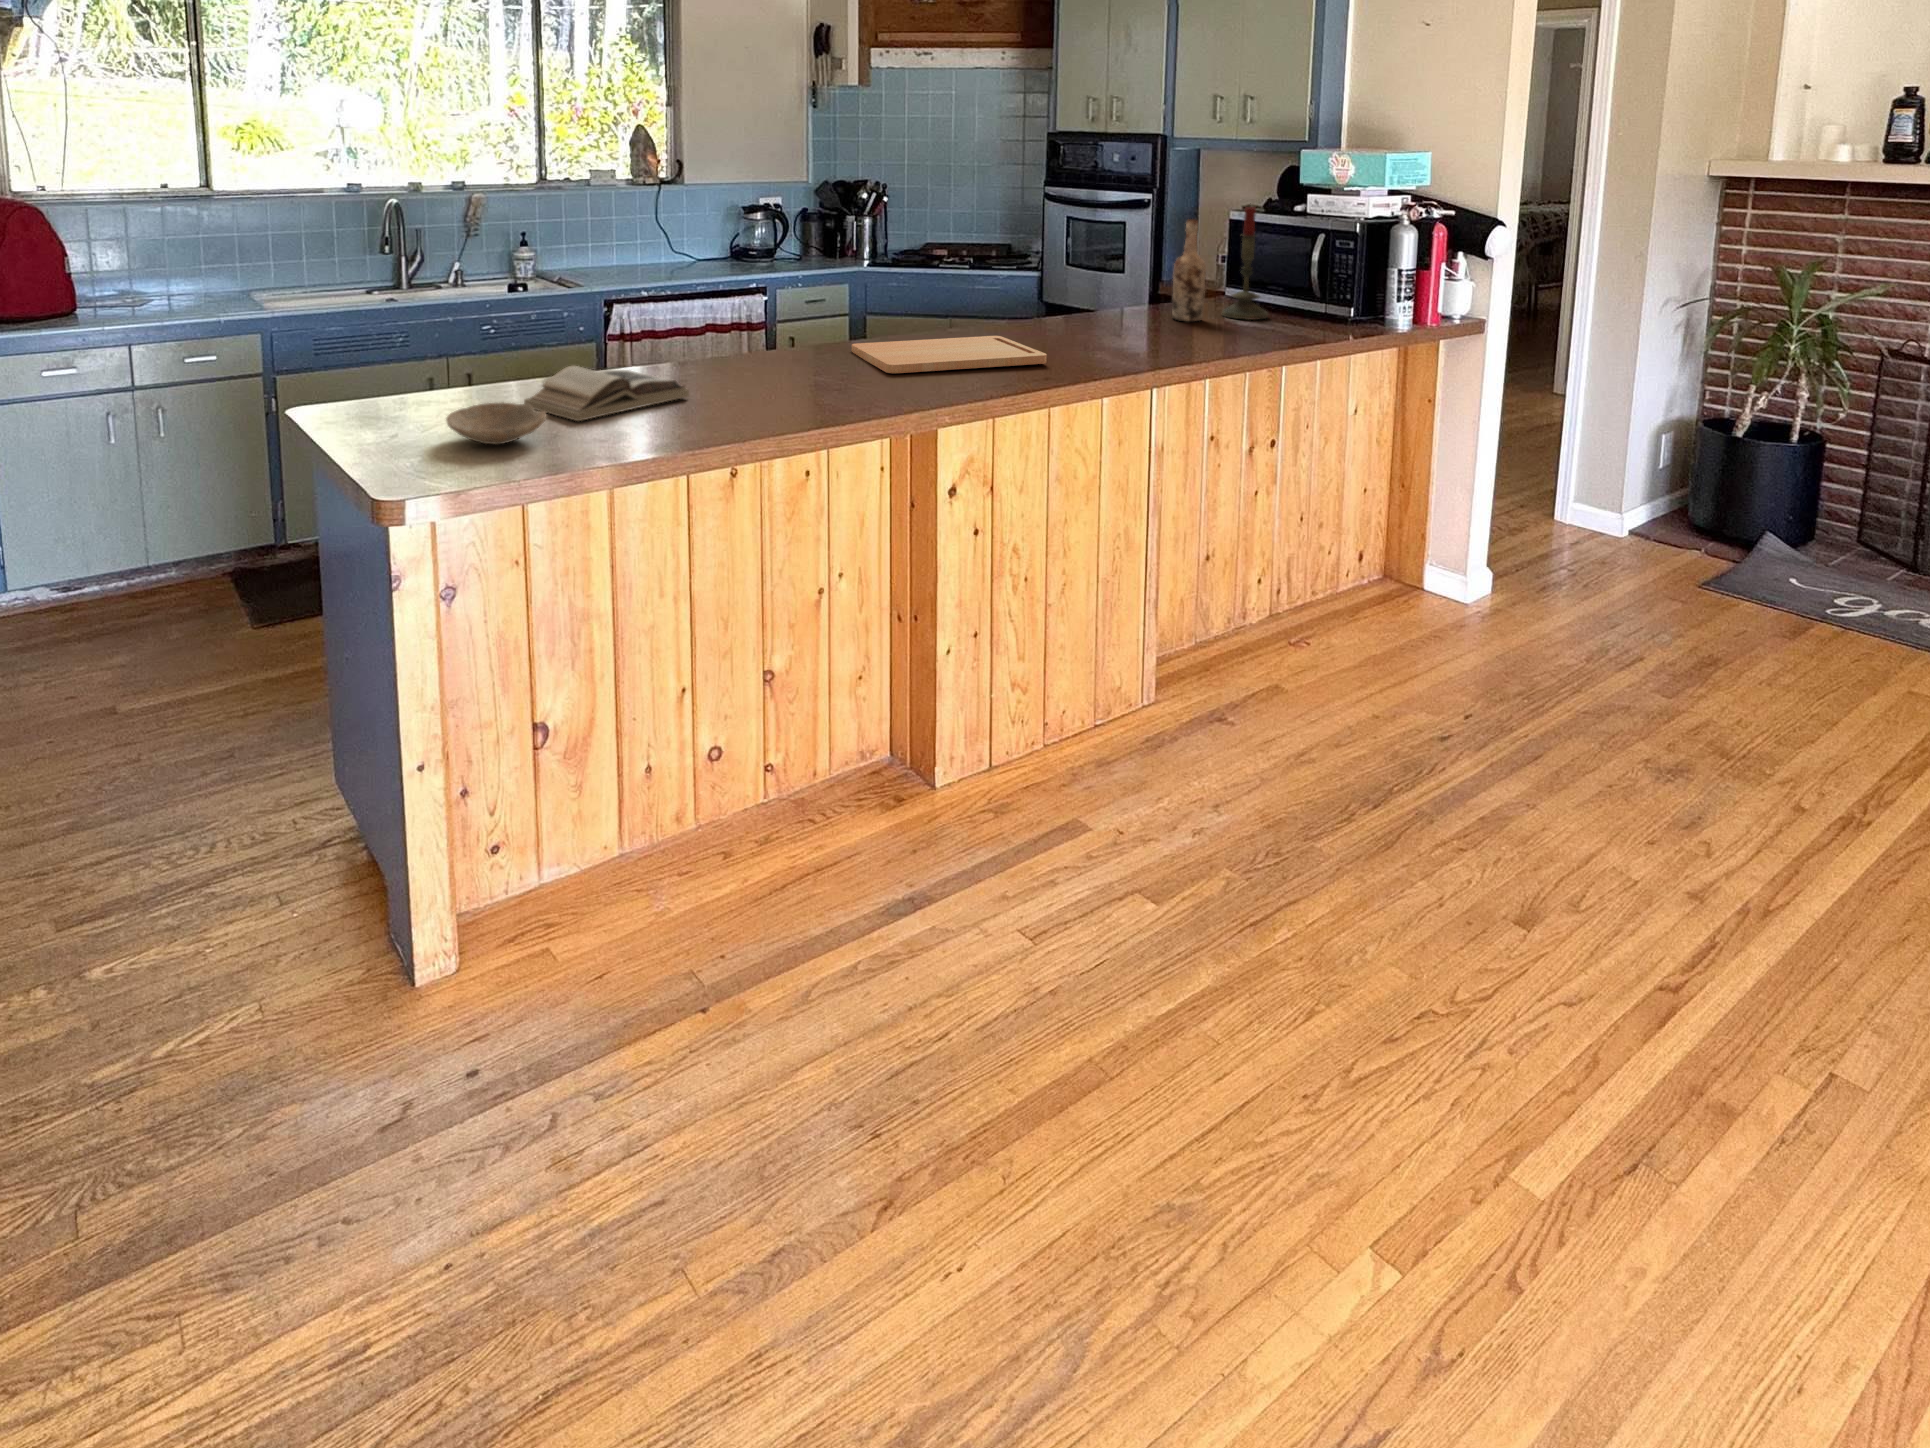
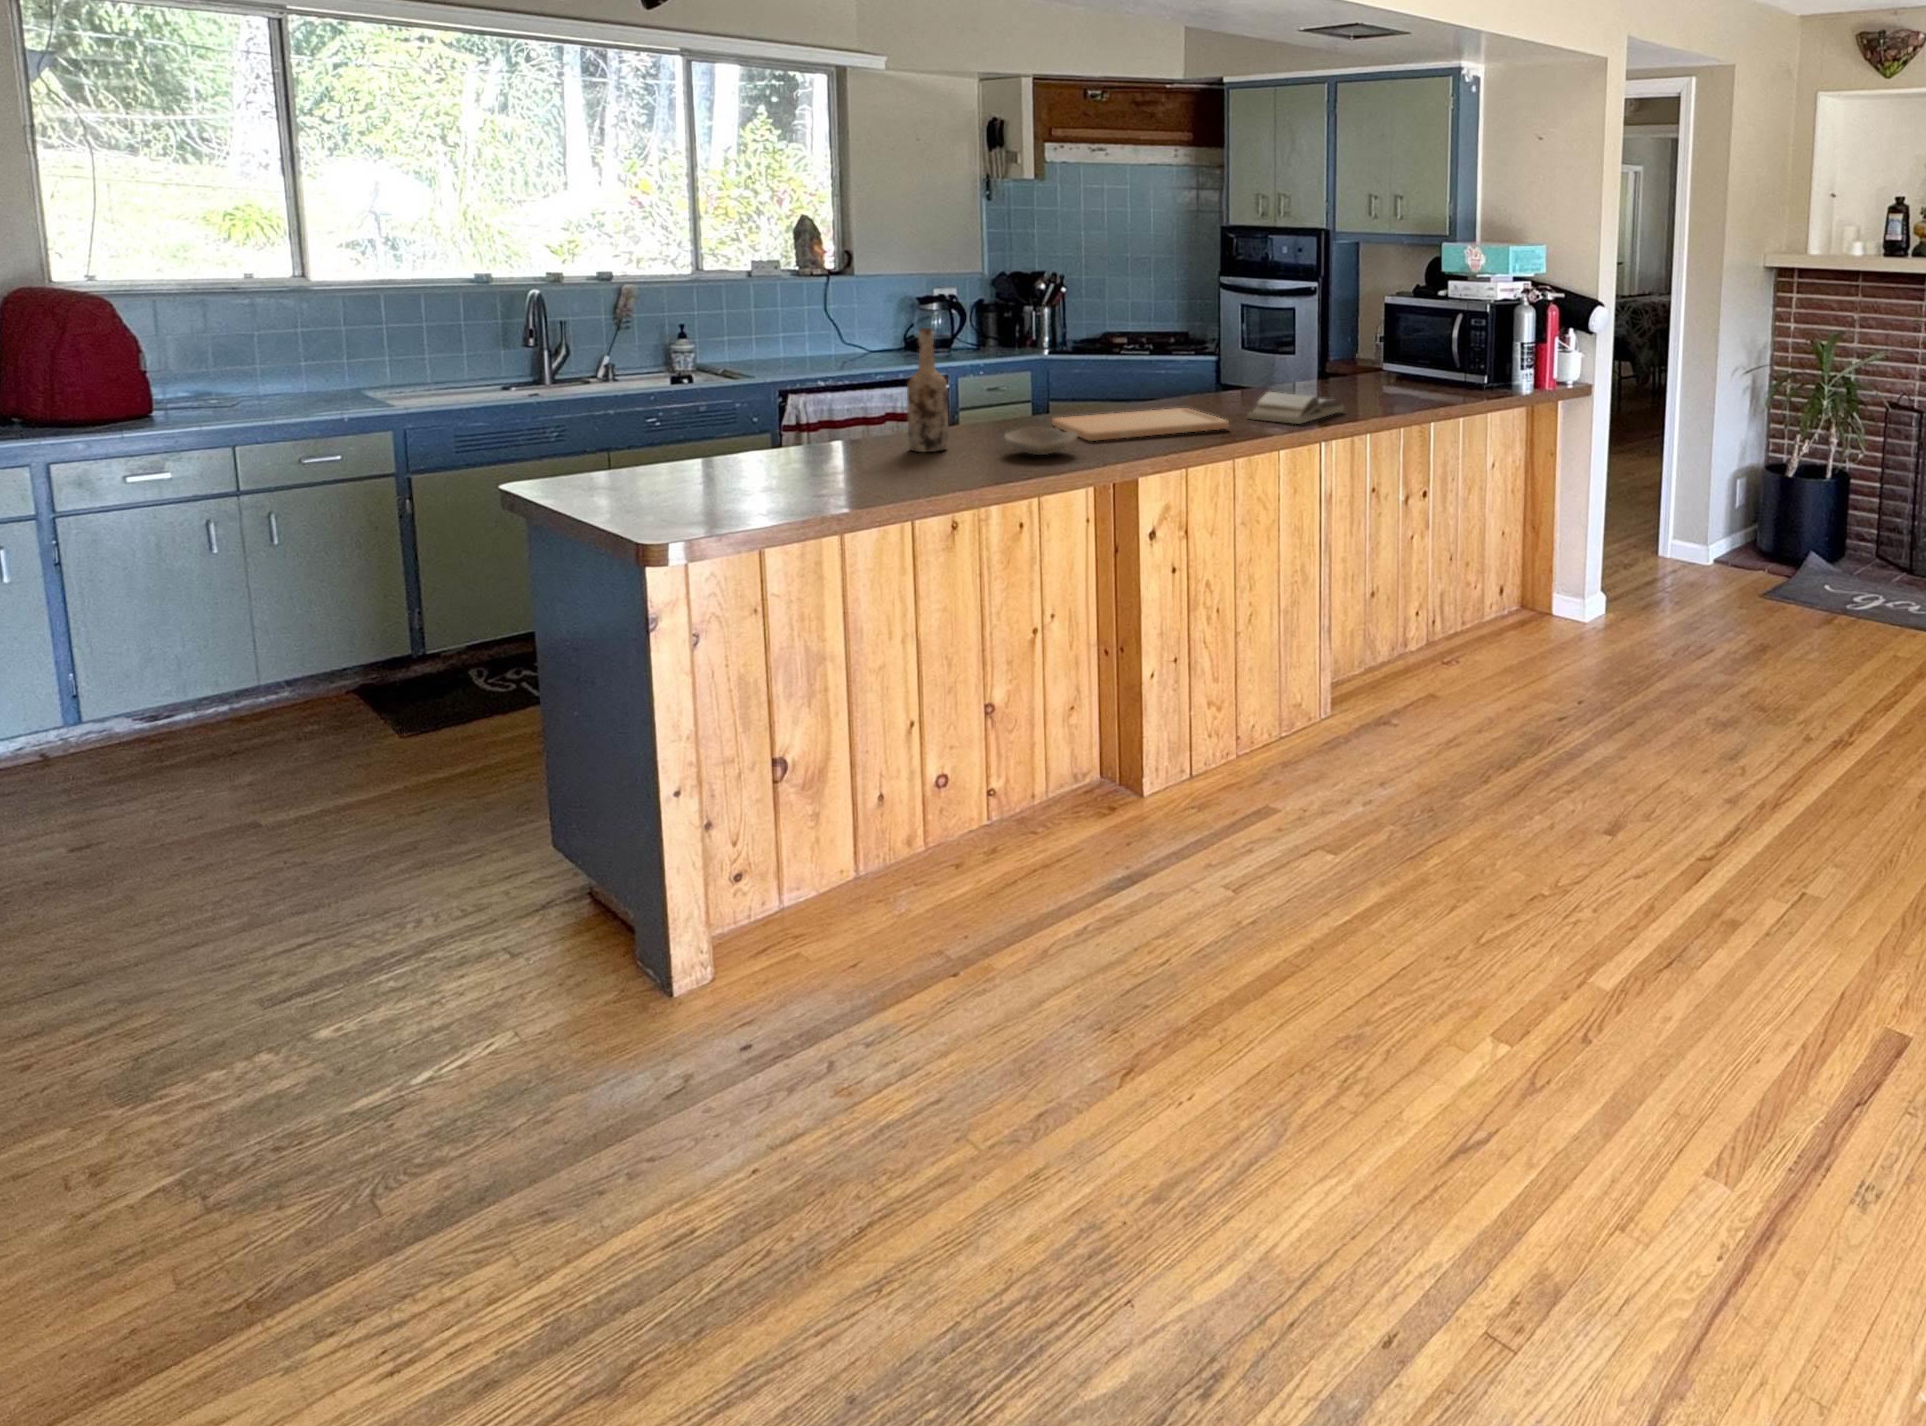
candle: present [1222,207,1268,320] -> none [1381,290,1419,390]
wine bottle: present [1172,219,1206,321] -> present [907,328,948,452]
book: present [524,366,689,421] -> present [1247,392,1344,424]
bowl: present [446,402,547,444] -> present [1004,427,1078,455]

